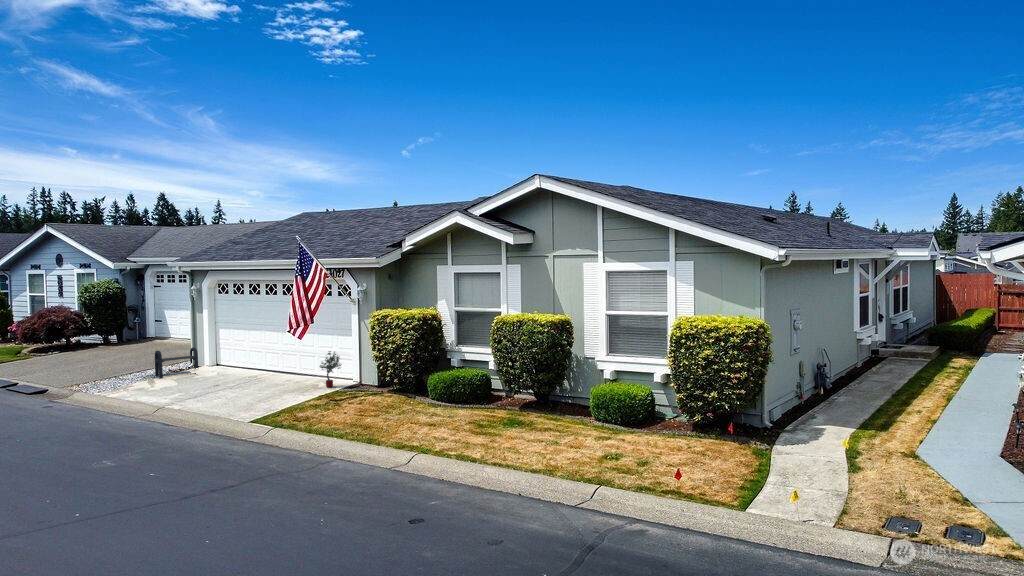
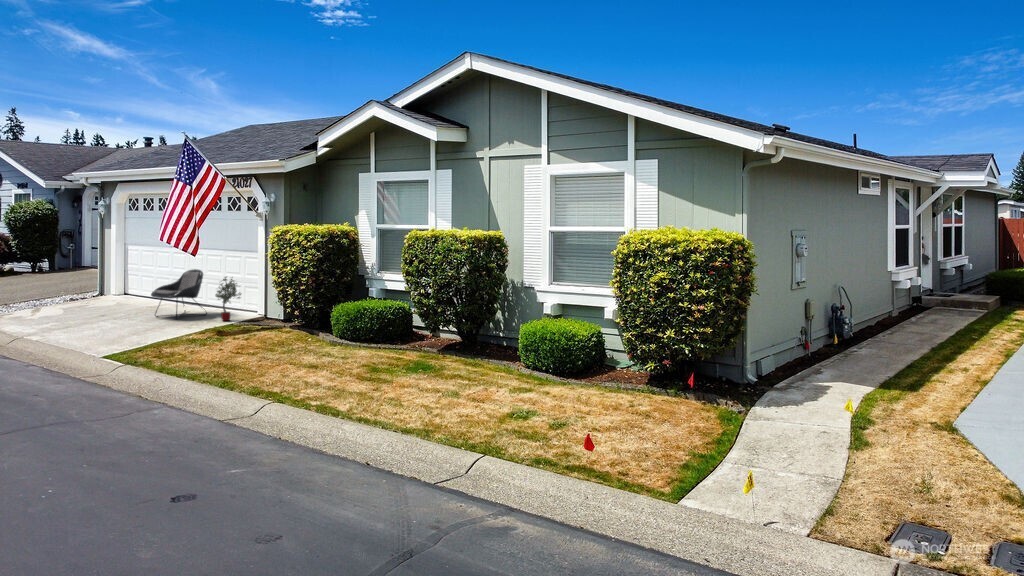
lounge chair: none [265,345,309,387] -> present [151,269,207,319]
bench: present [155,347,198,378] -> none [35,272,89,306]

